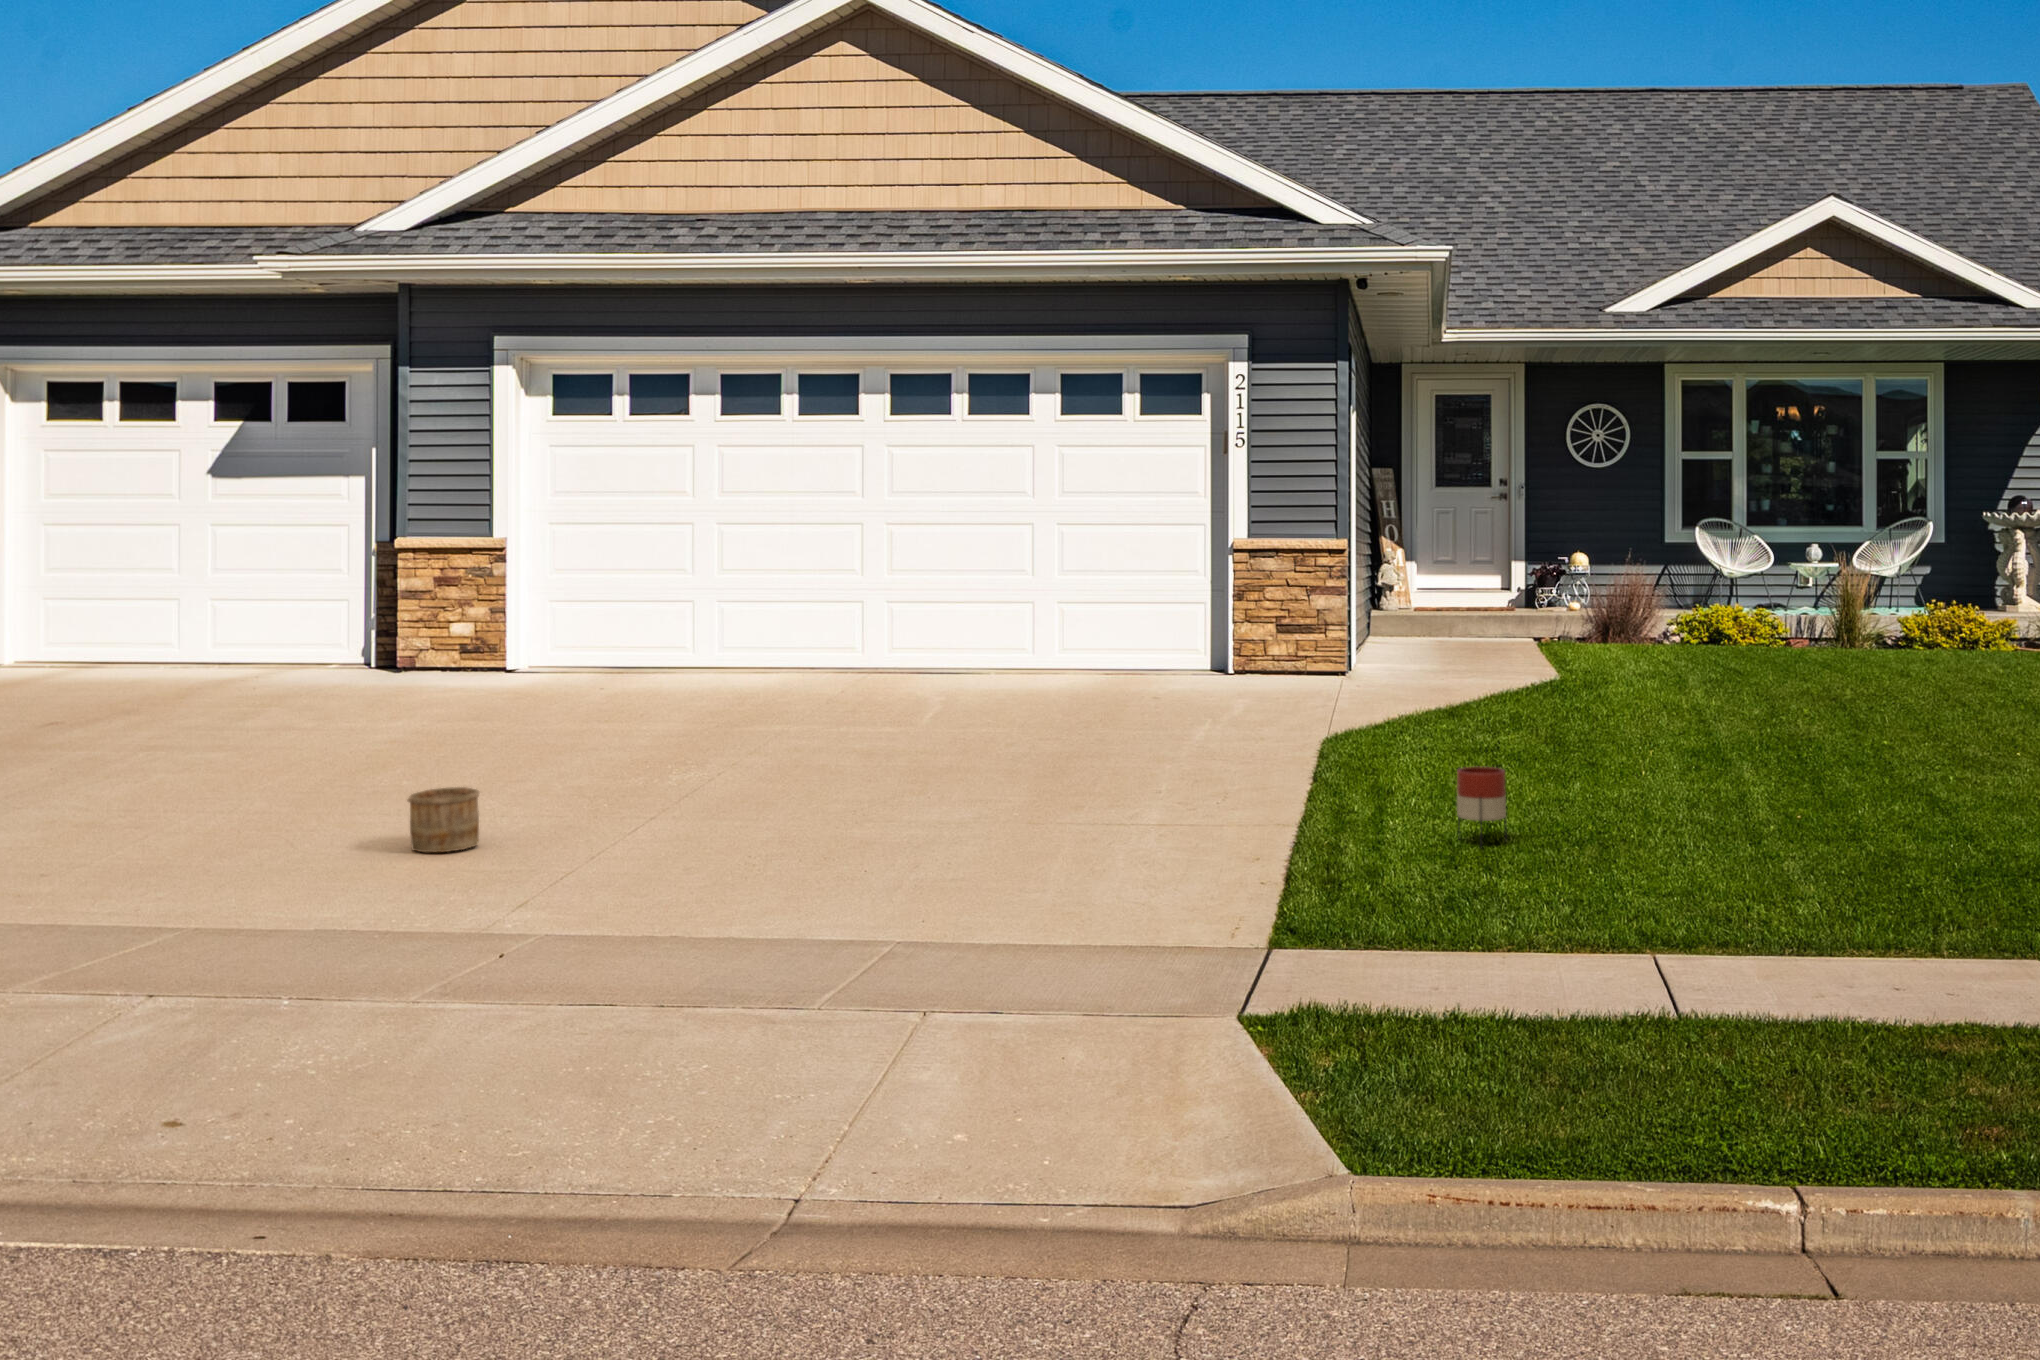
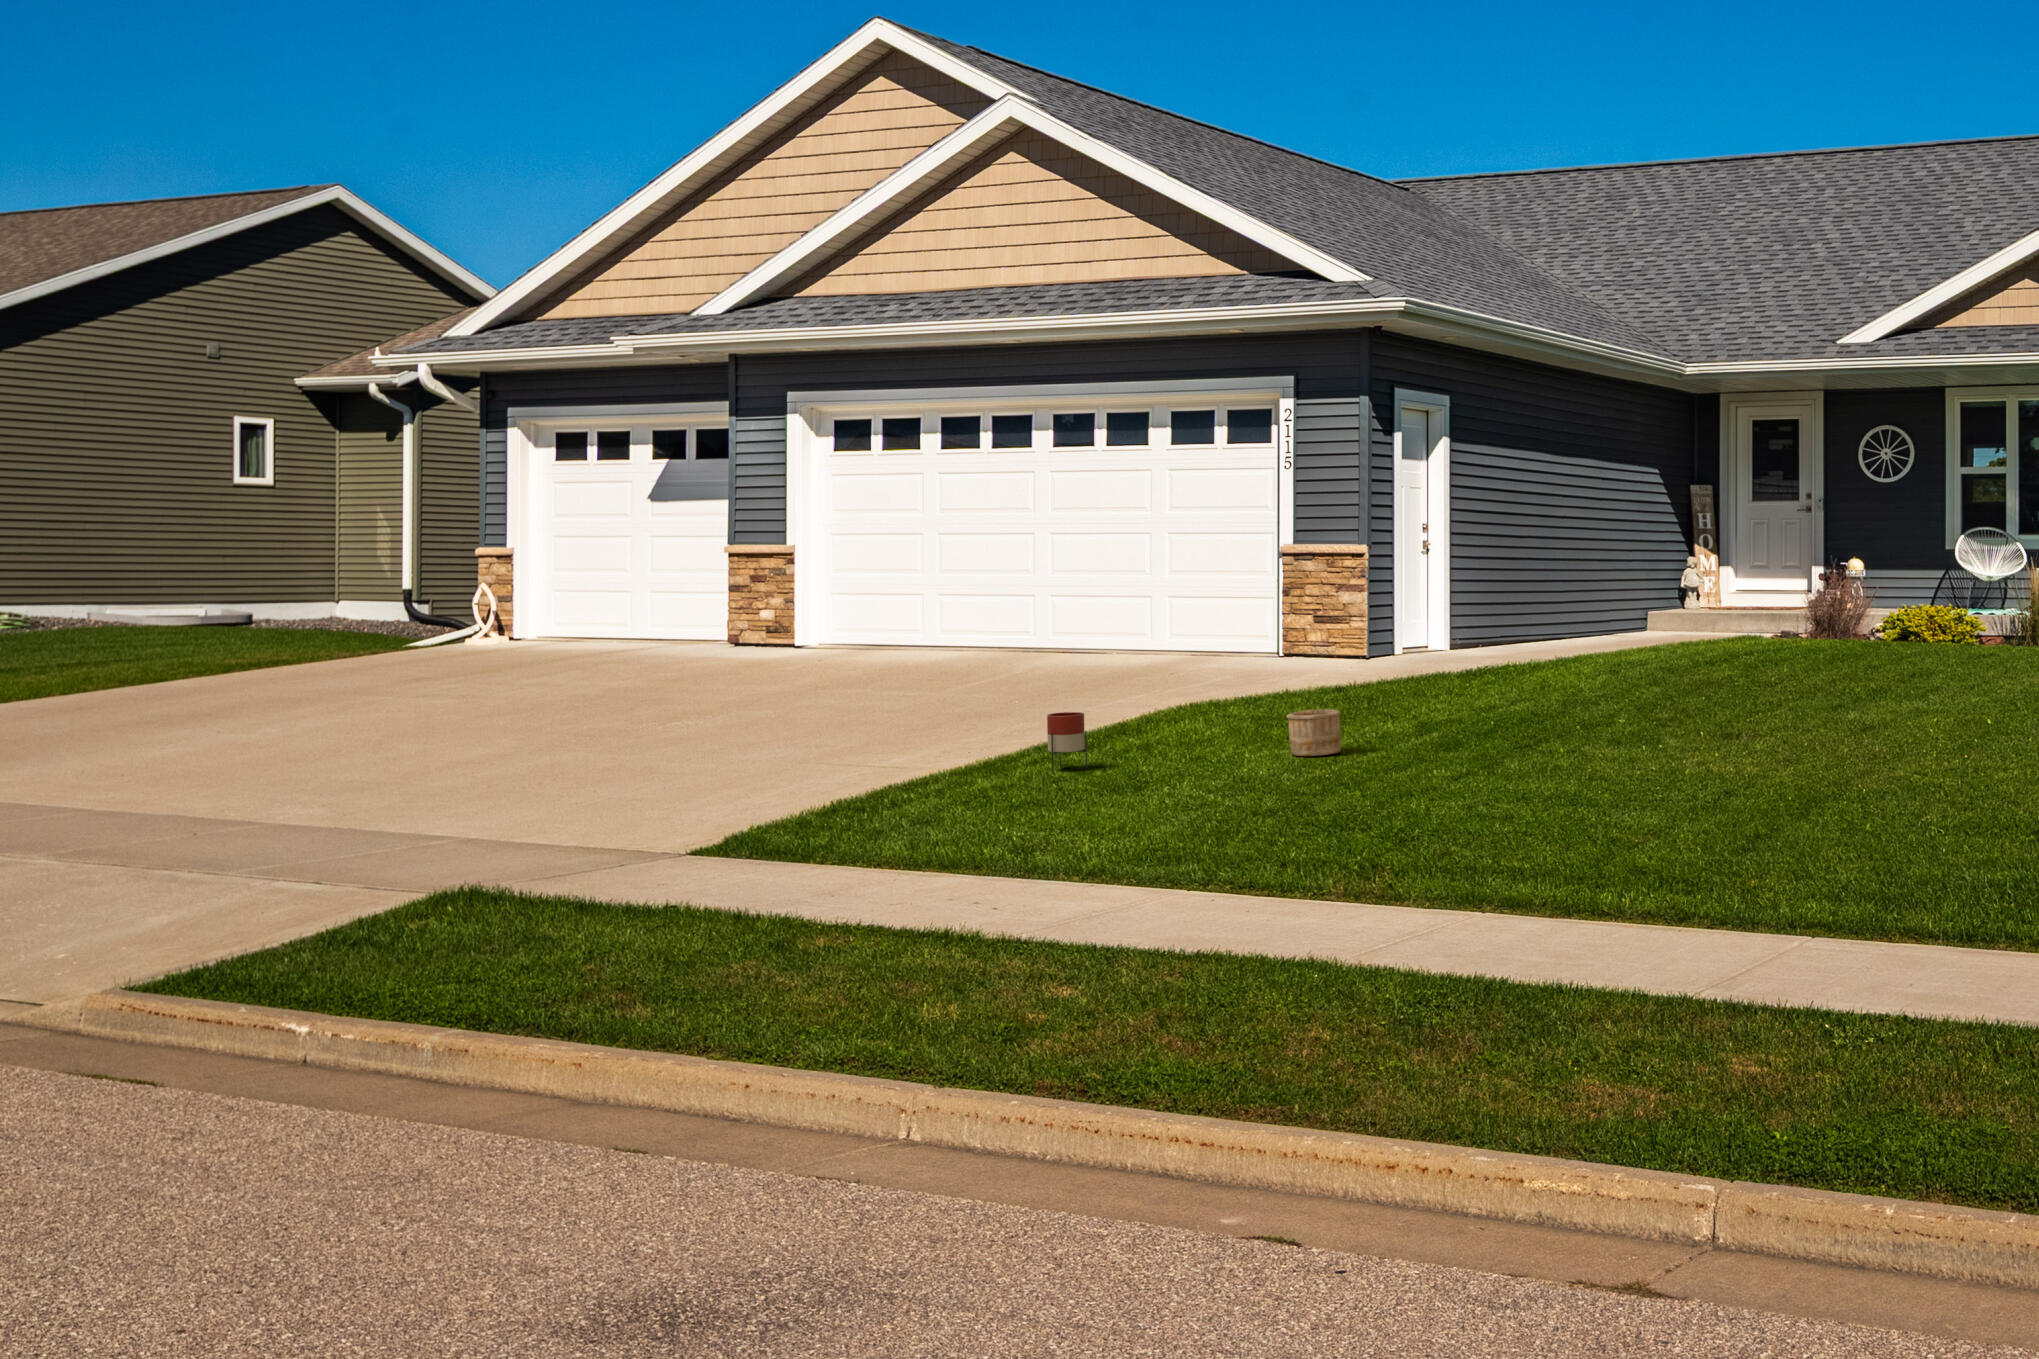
wooden bucket: present [407,787,479,852] -> present [1286,709,1341,756]

